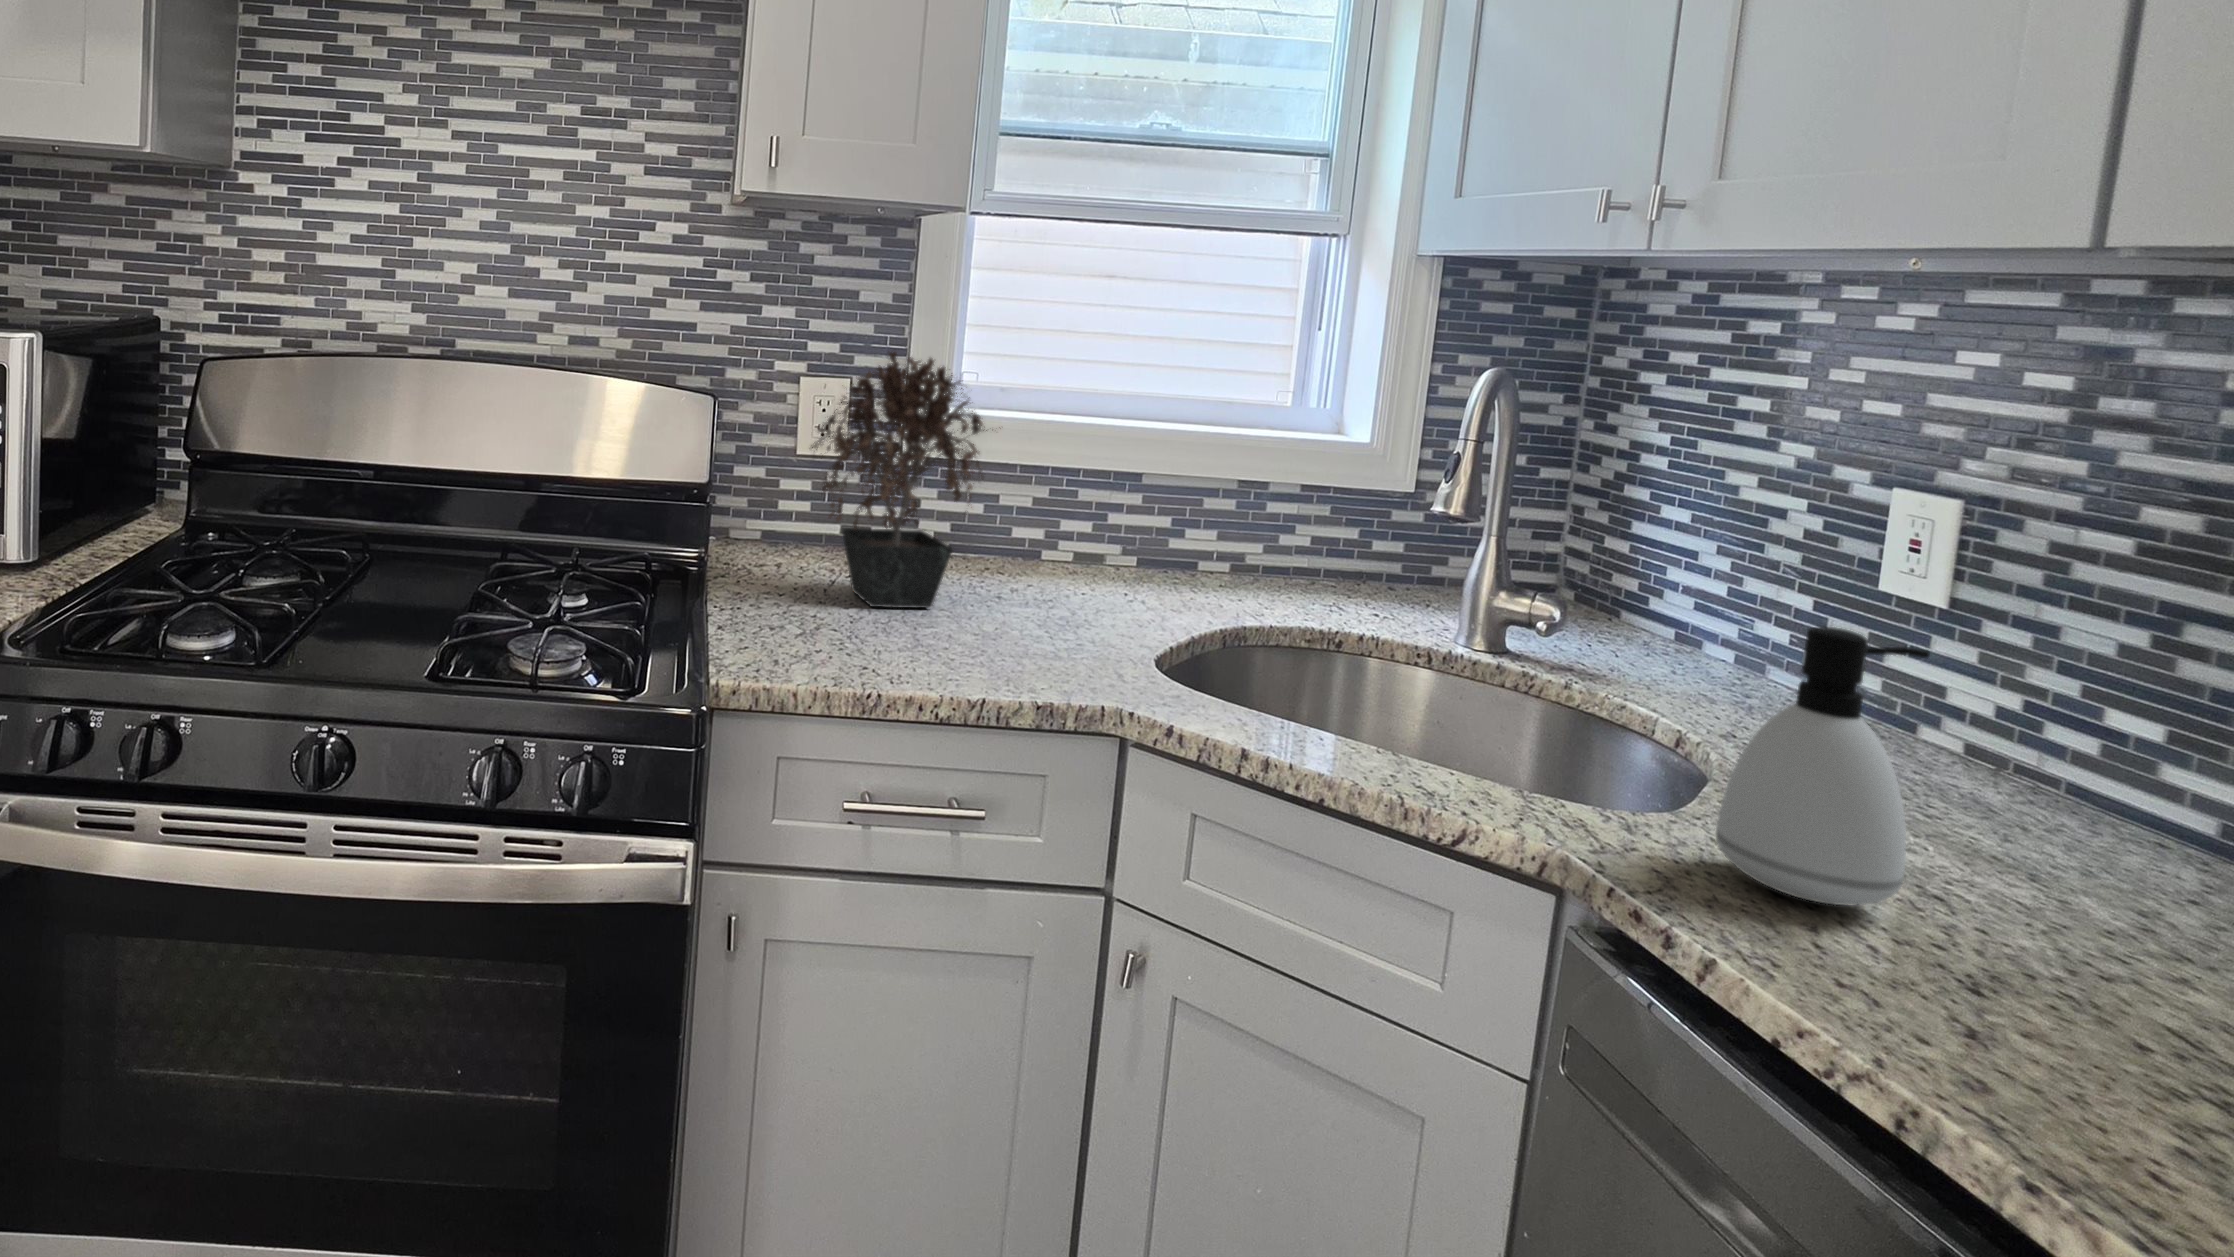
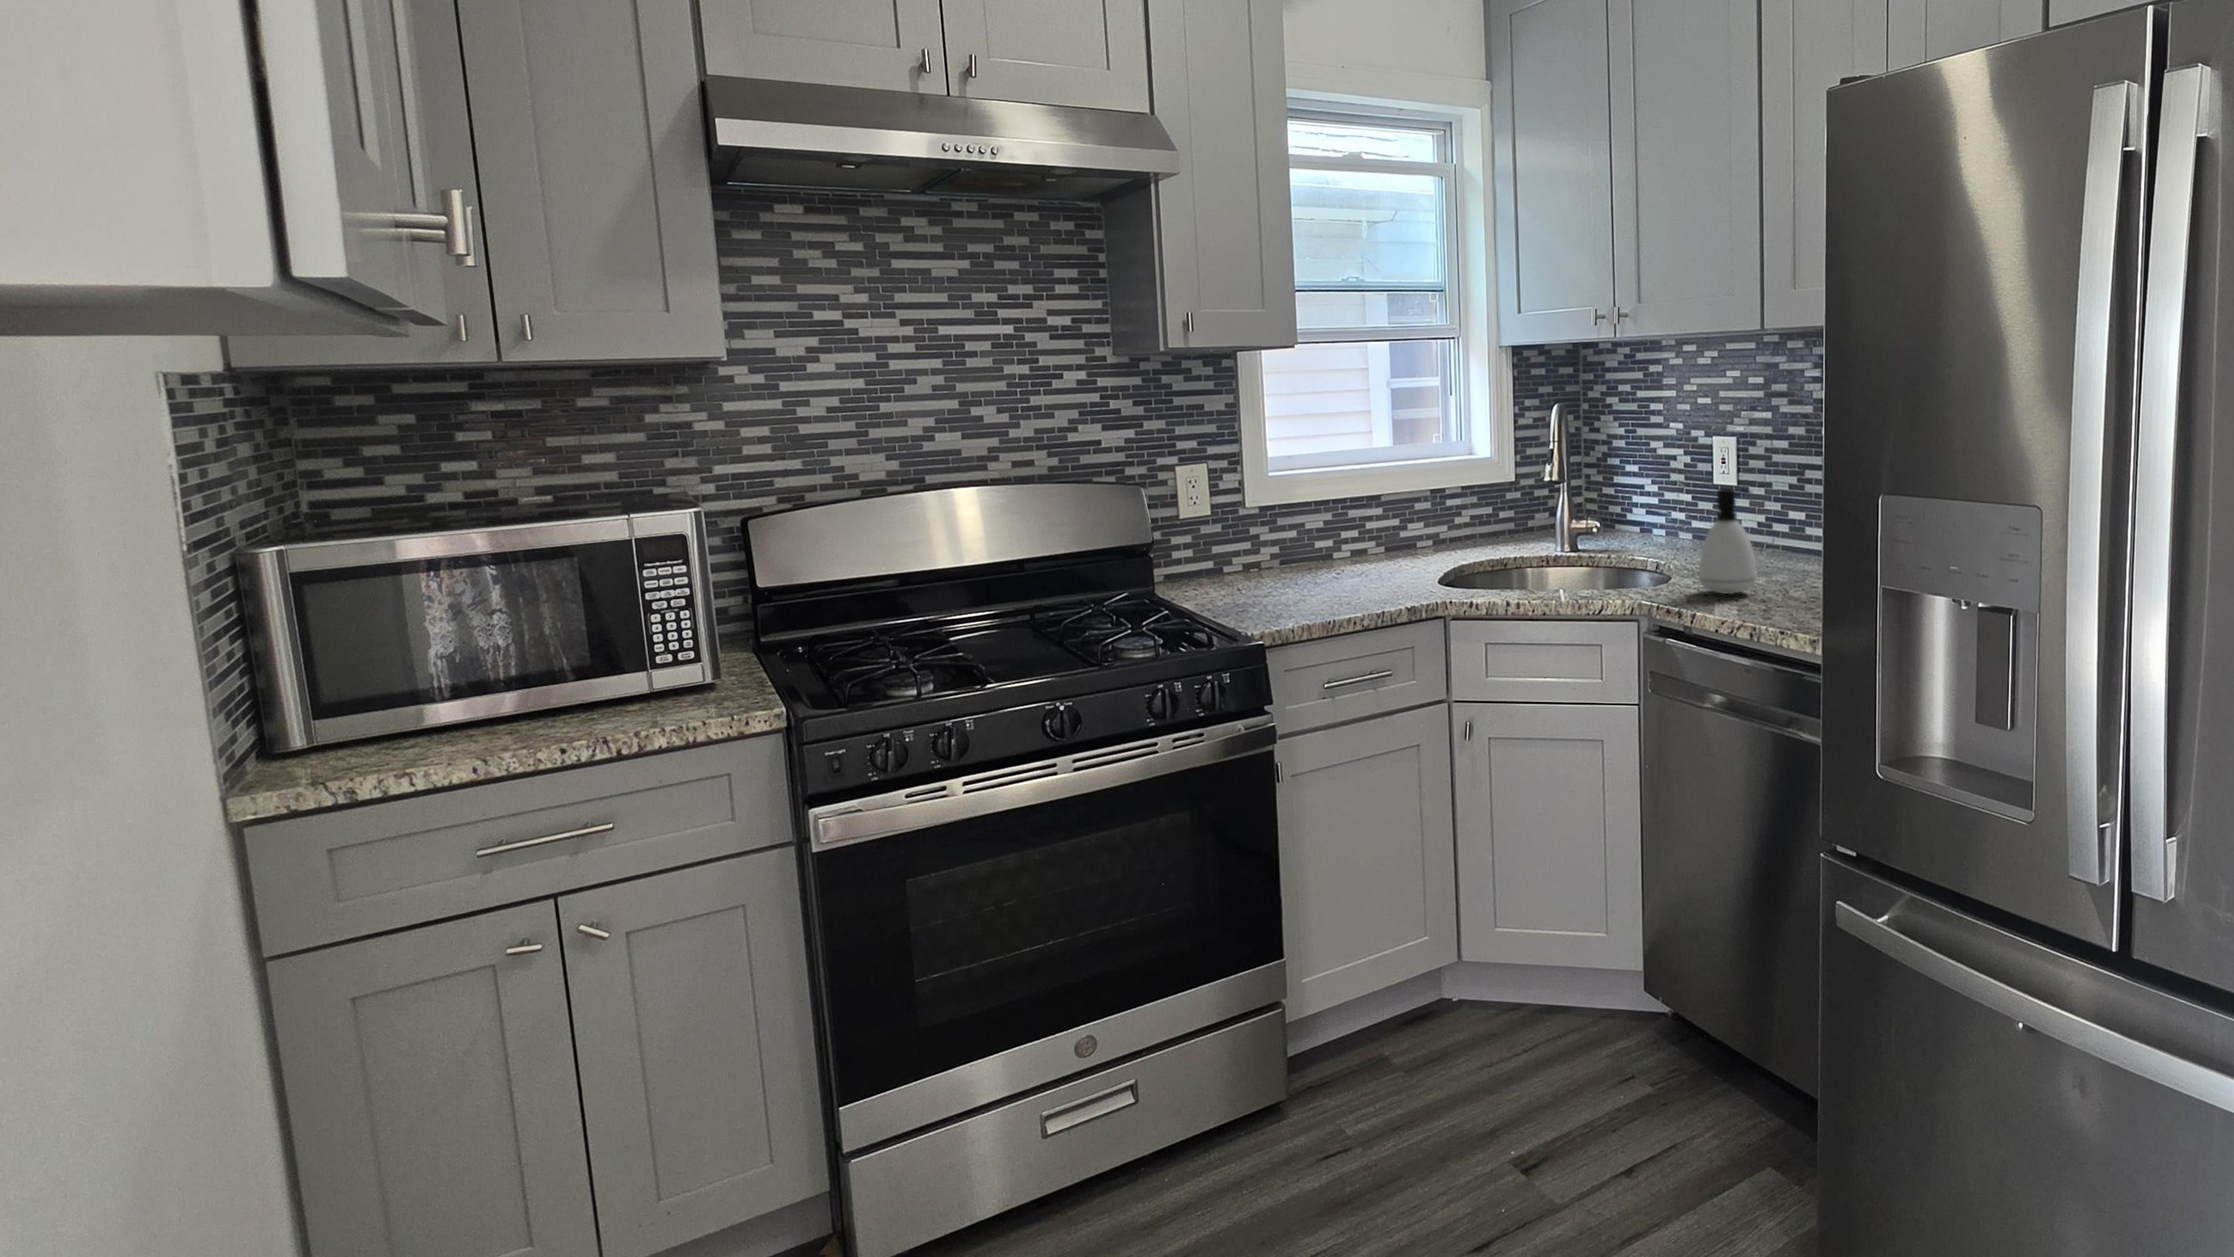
potted plant: present [811,352,1001,608] -> none [1222,437,1337,592]

